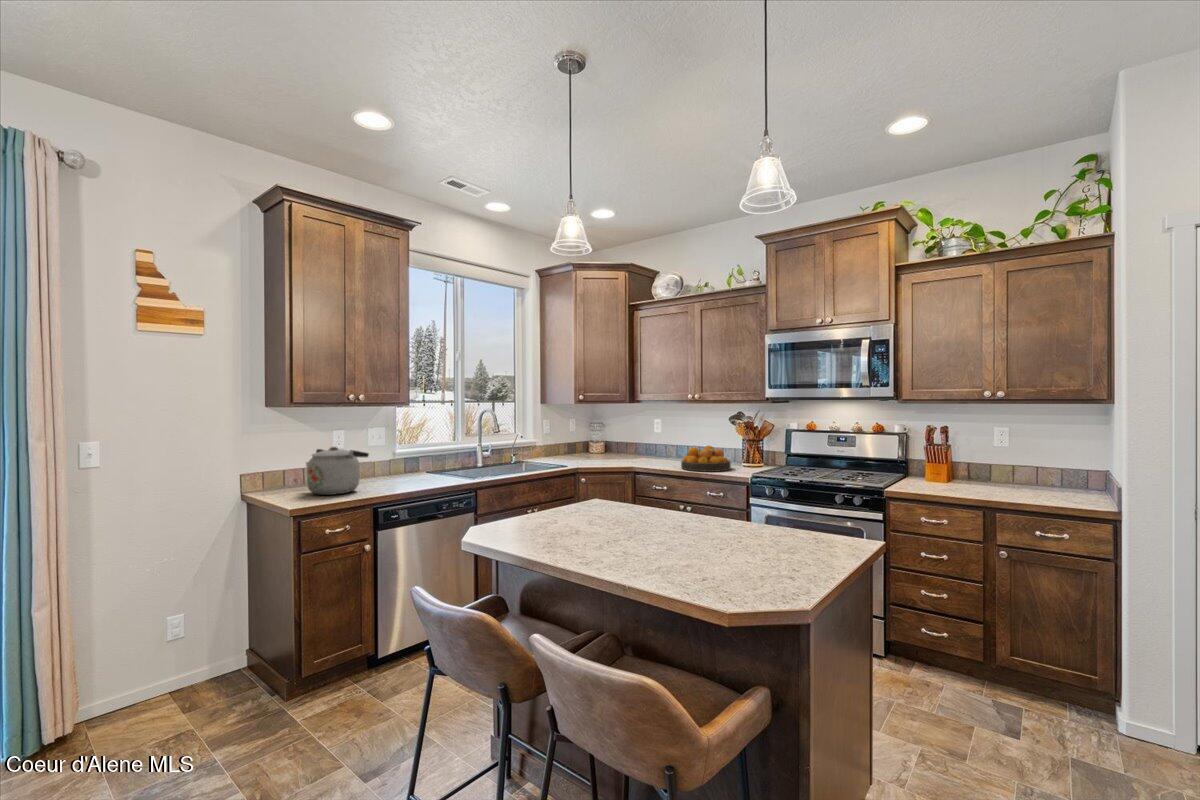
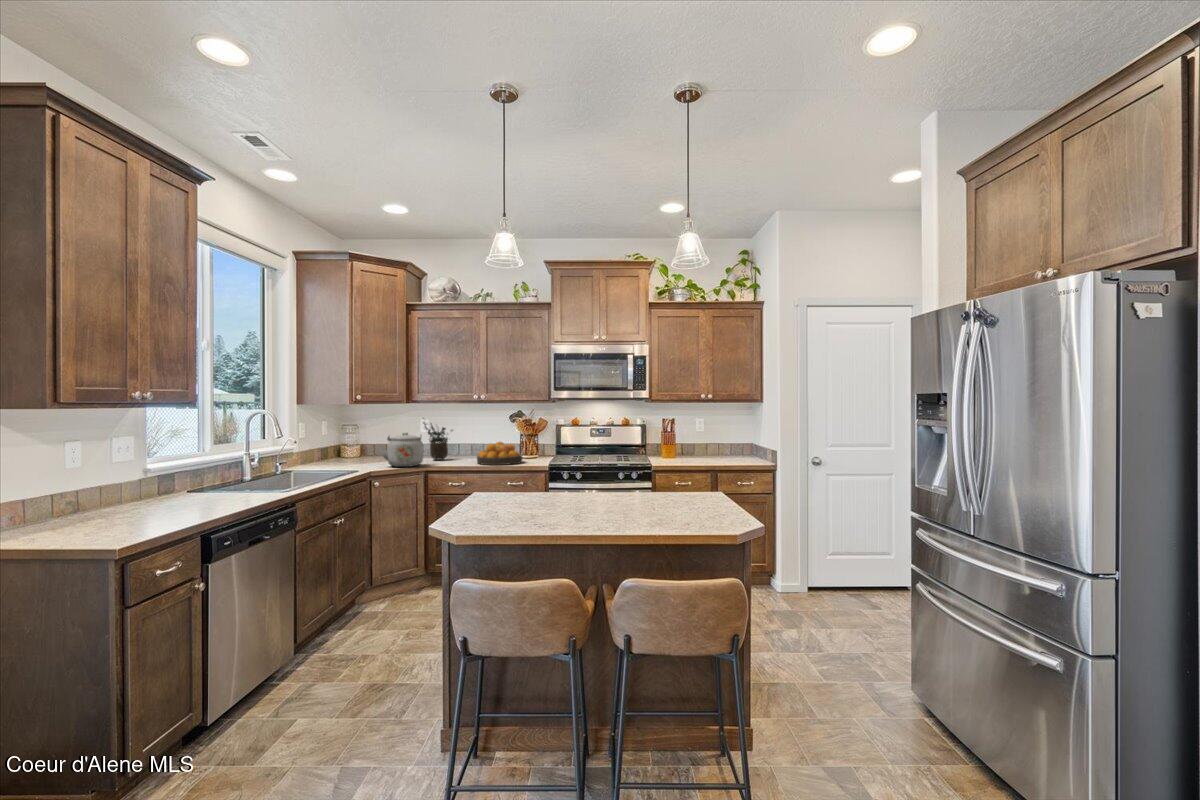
potted plant: none [643,417,674,460] -> present [423,423,453,460]
kettle: present [306,447,369,495] -> present [380,433,423,467]

